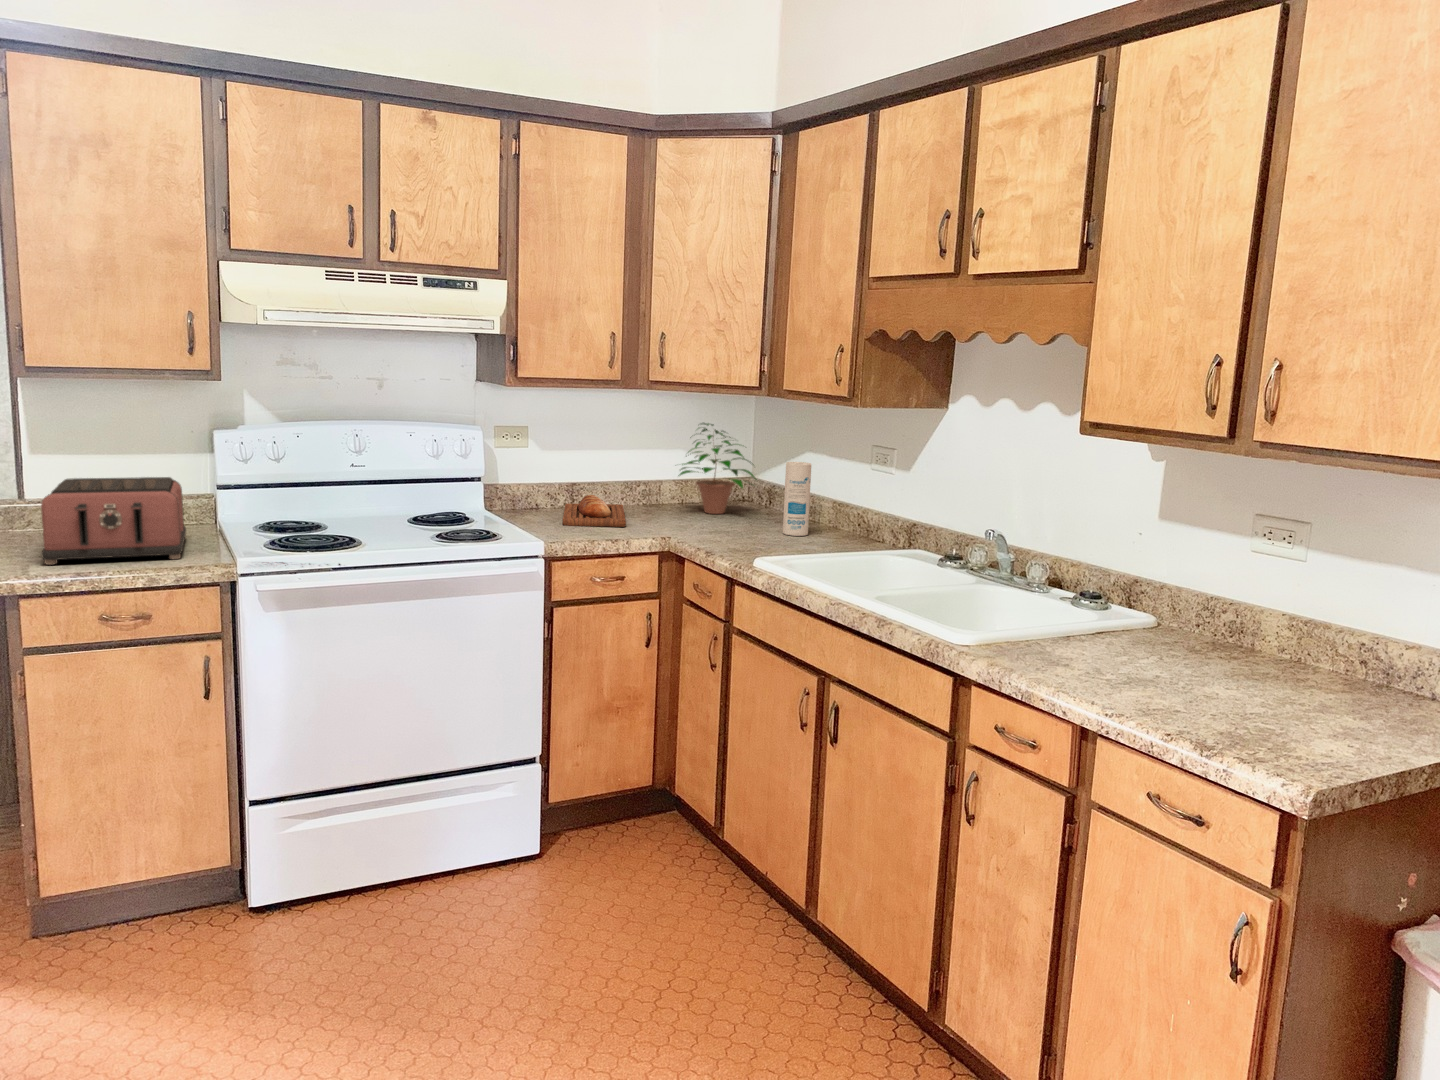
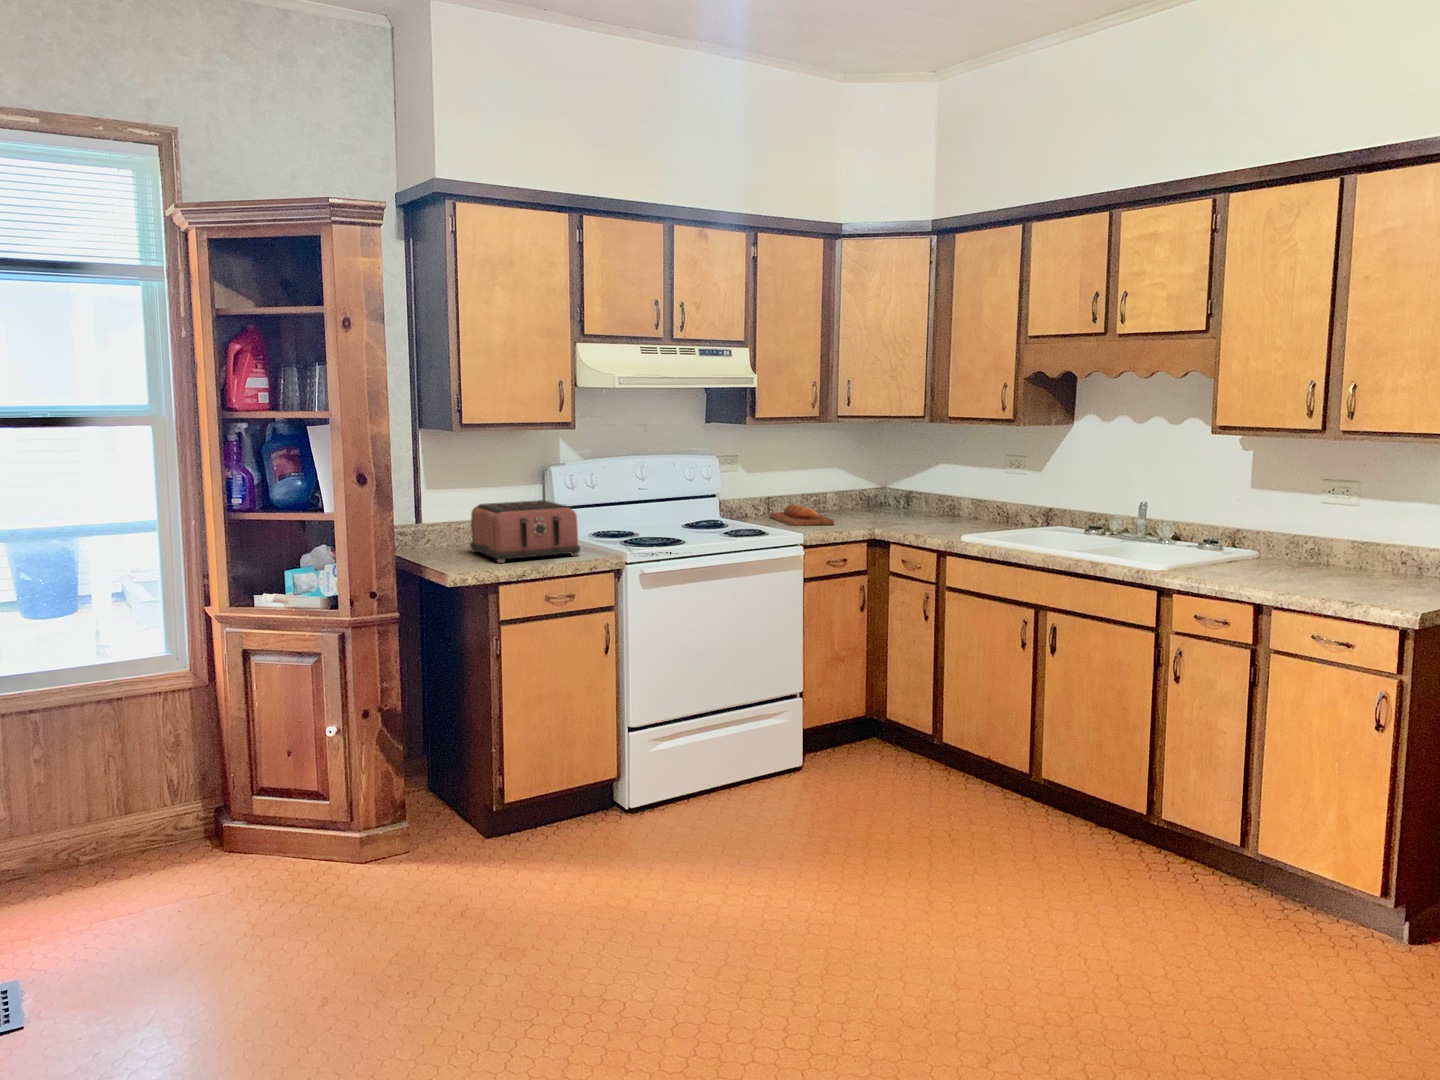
potted plant: present [678,423,757,514] -> none [841,447,908,515]
canister: present [783,462,811,536] -> none [945,471,965,524]

